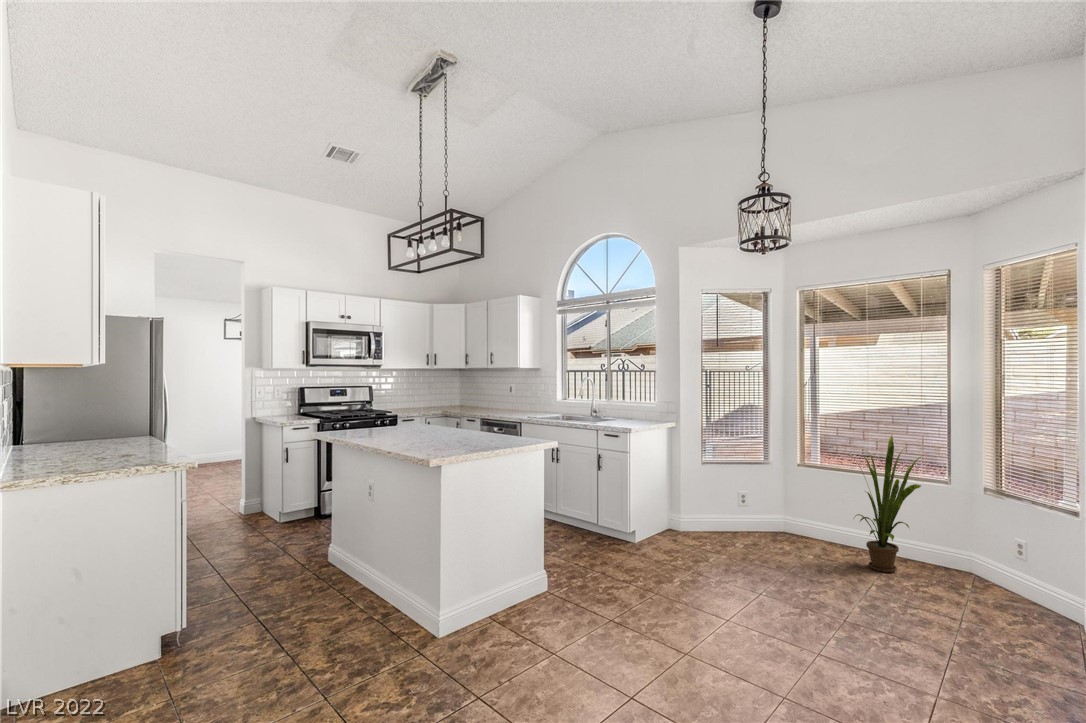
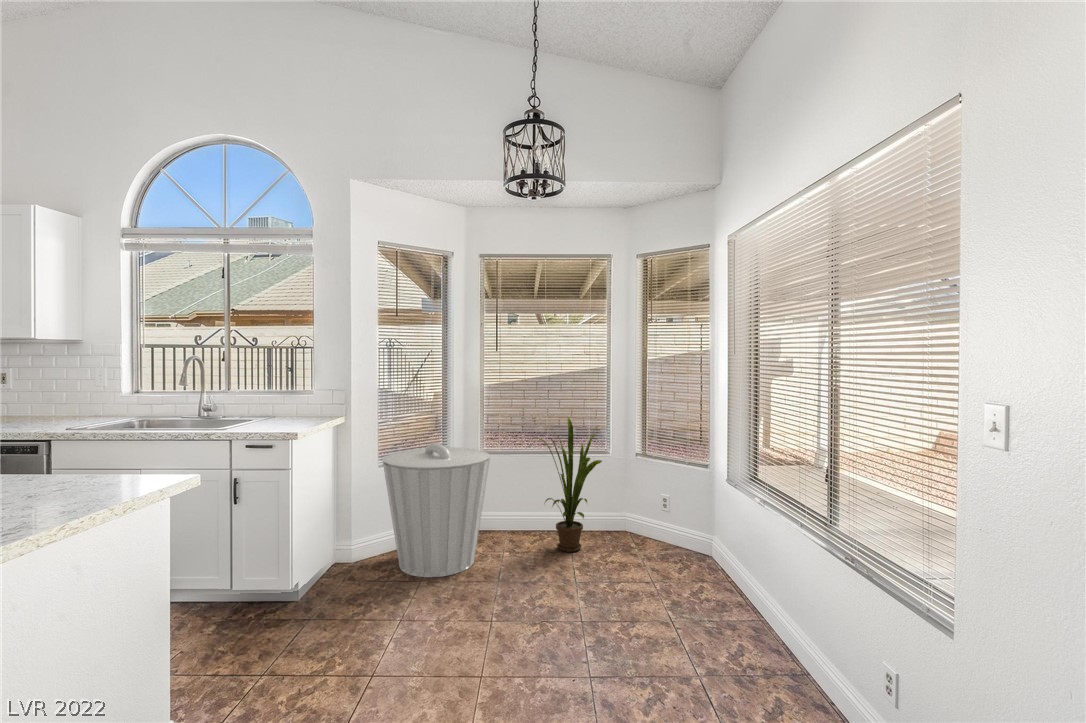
trash can: none [699,448,792,558] -> present [383,443,490,577]

